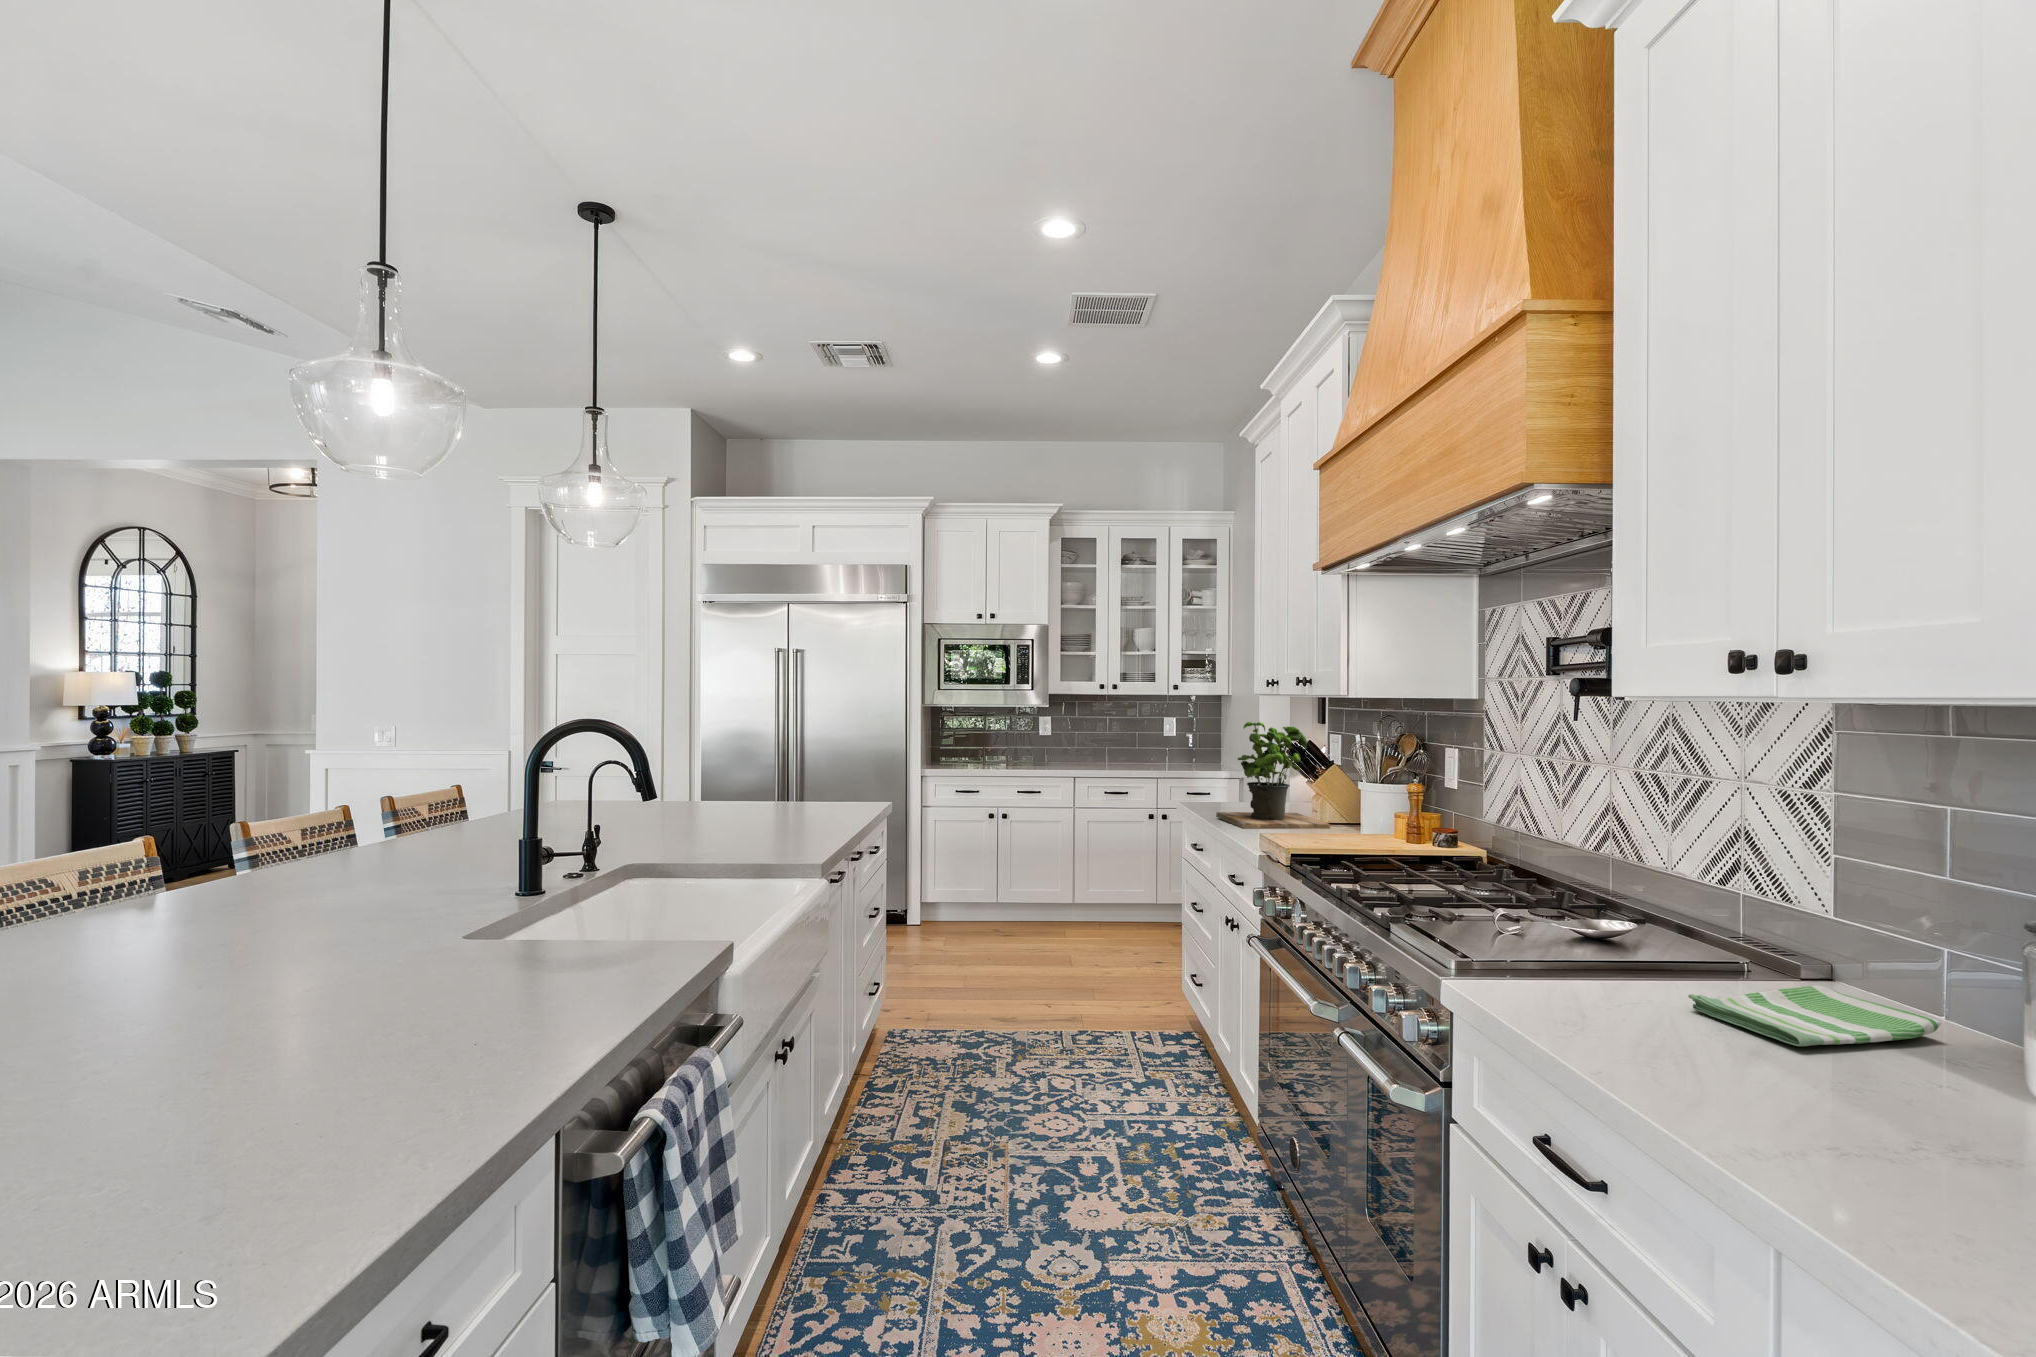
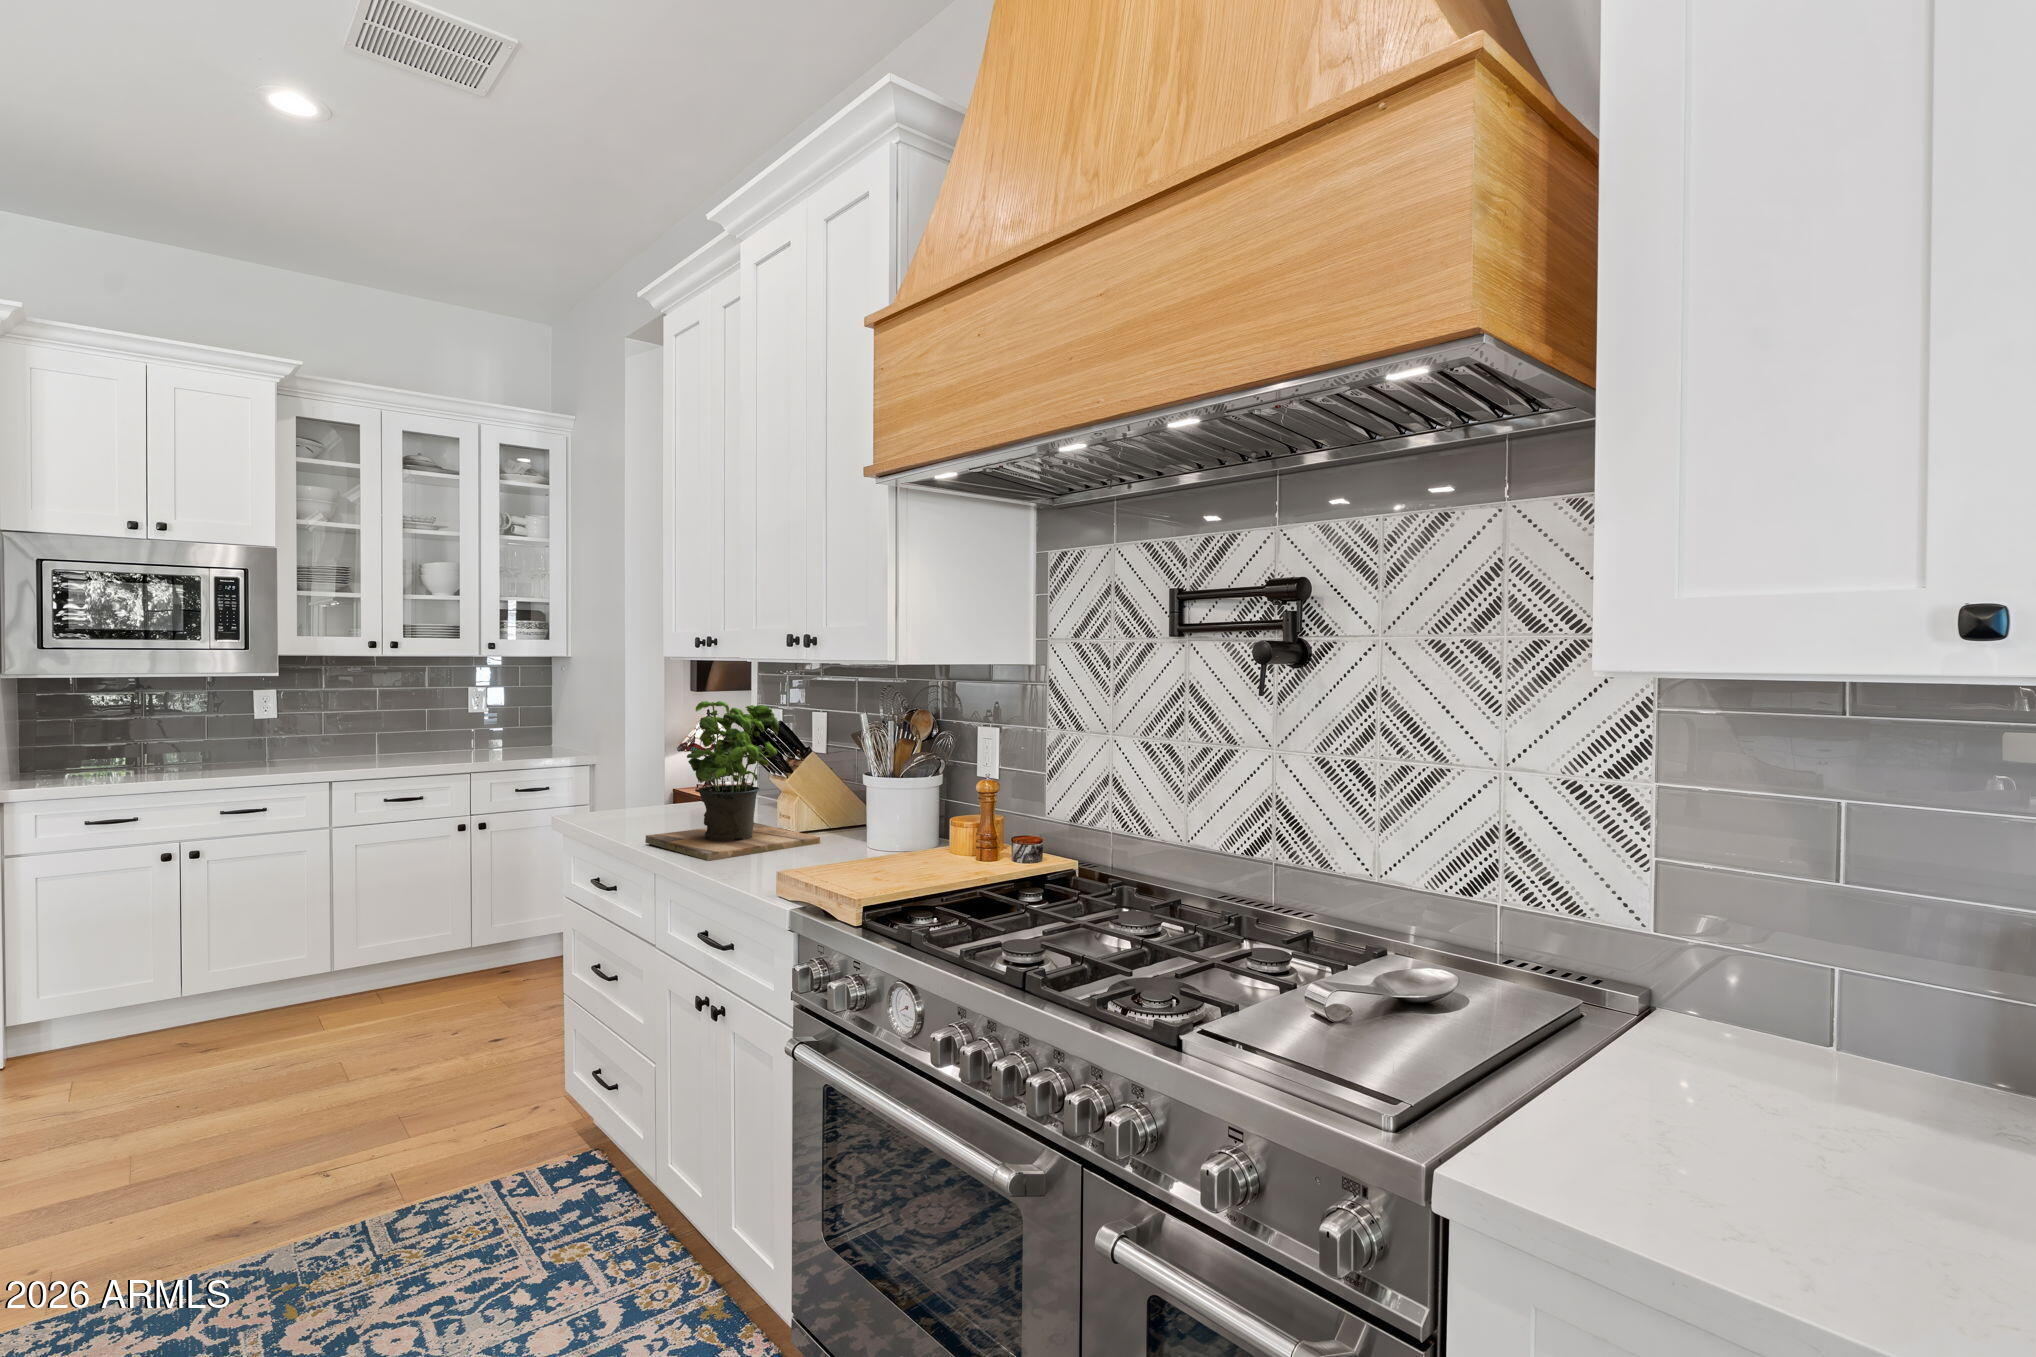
dish towel: present [1688,985,1941,1047] -> none [1718,1043,1961,1185]

